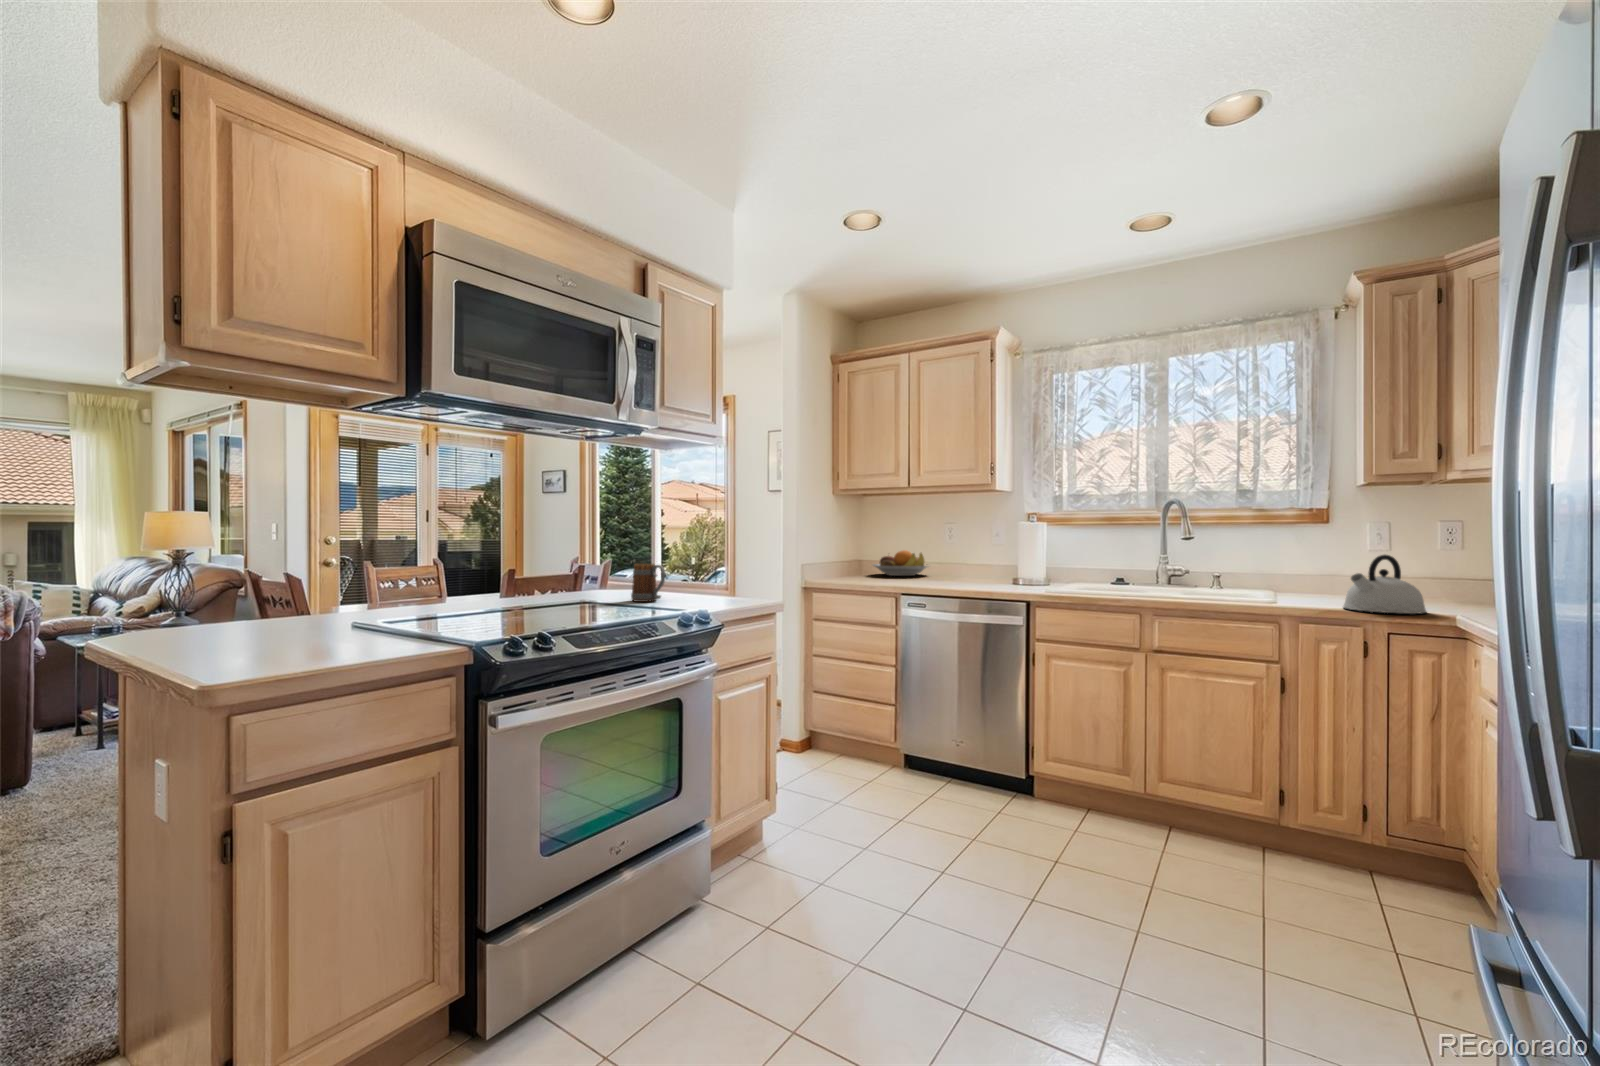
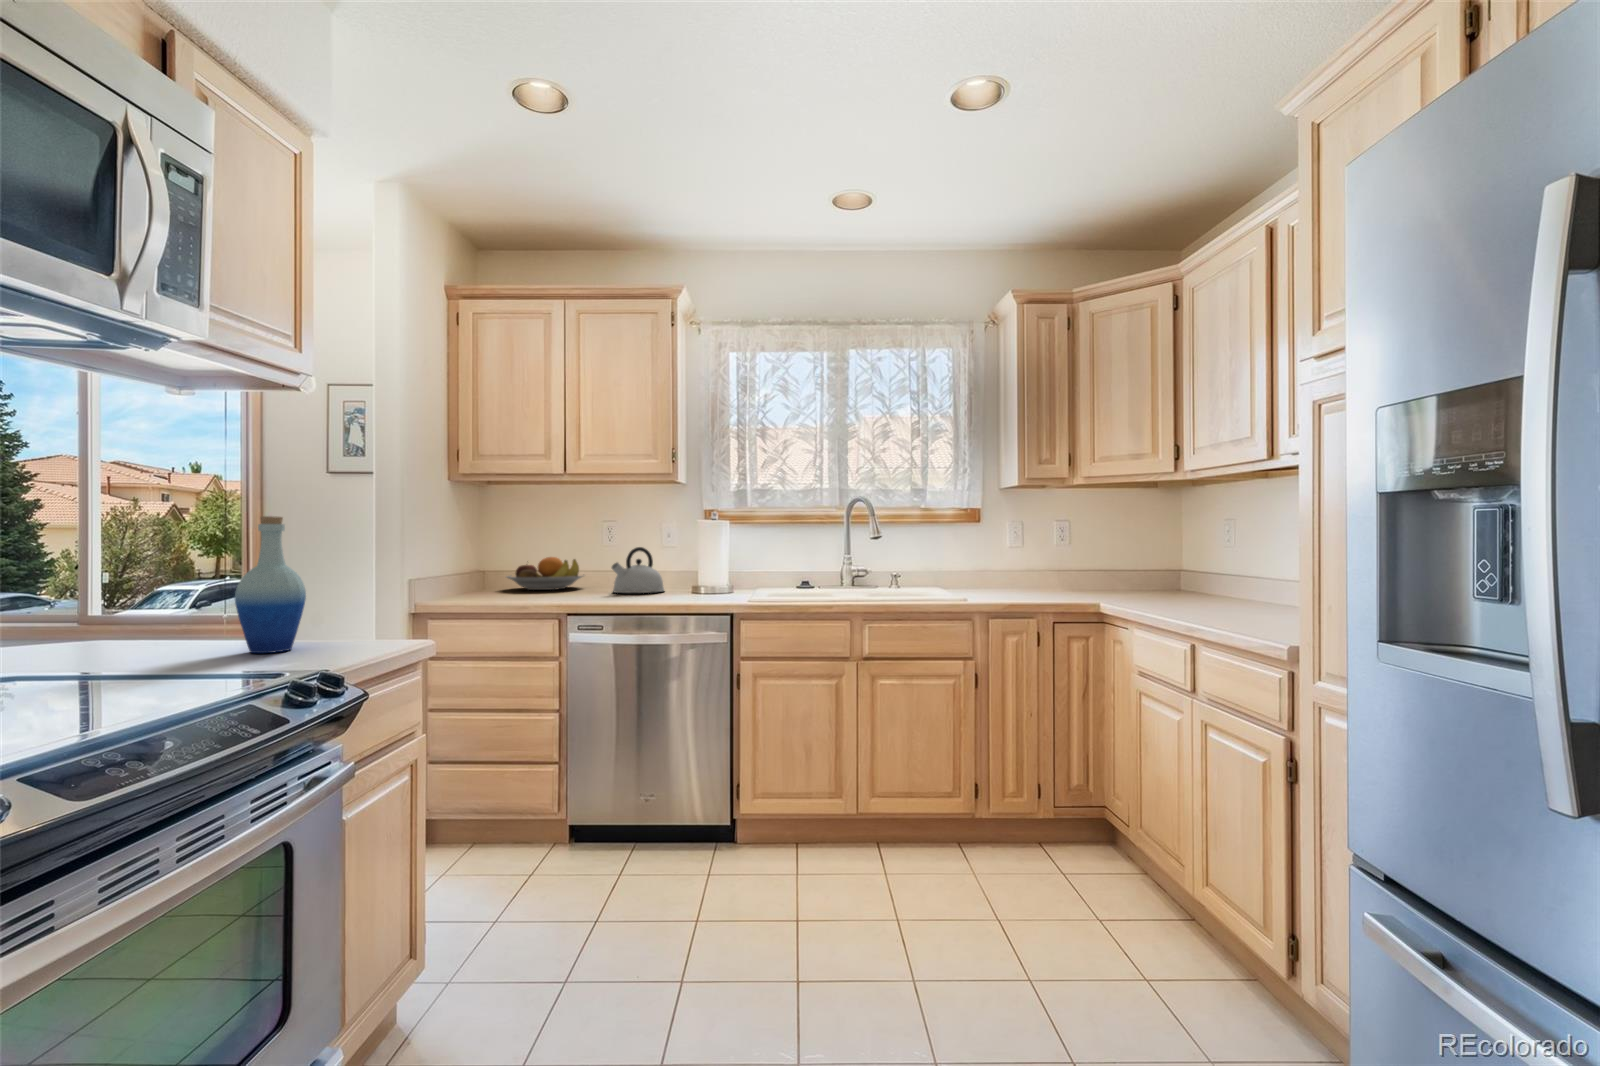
bottle: none [687,528,721,606] -> present [235,516,306,653]
kettle: present [1343,555,1427,614] -> present [612,547,664,593]
mug: present [631,564,666,602] -> none [90,583,179,657]

